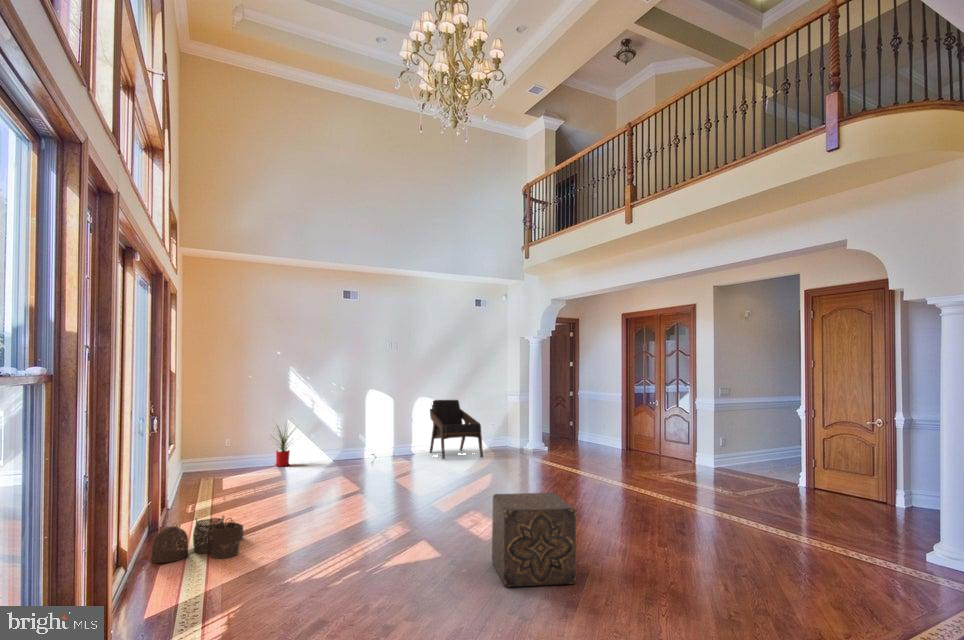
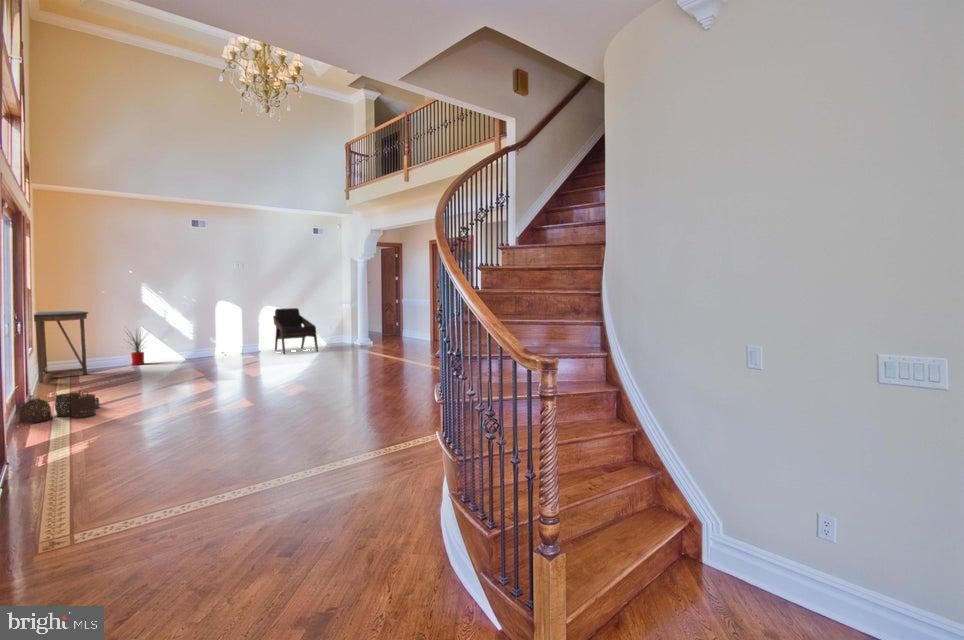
console table: none [180,400,239,489] -> present [34,311,88,383]
ottoman: present [492,493,576,587] -> none [290,360,341,415]

